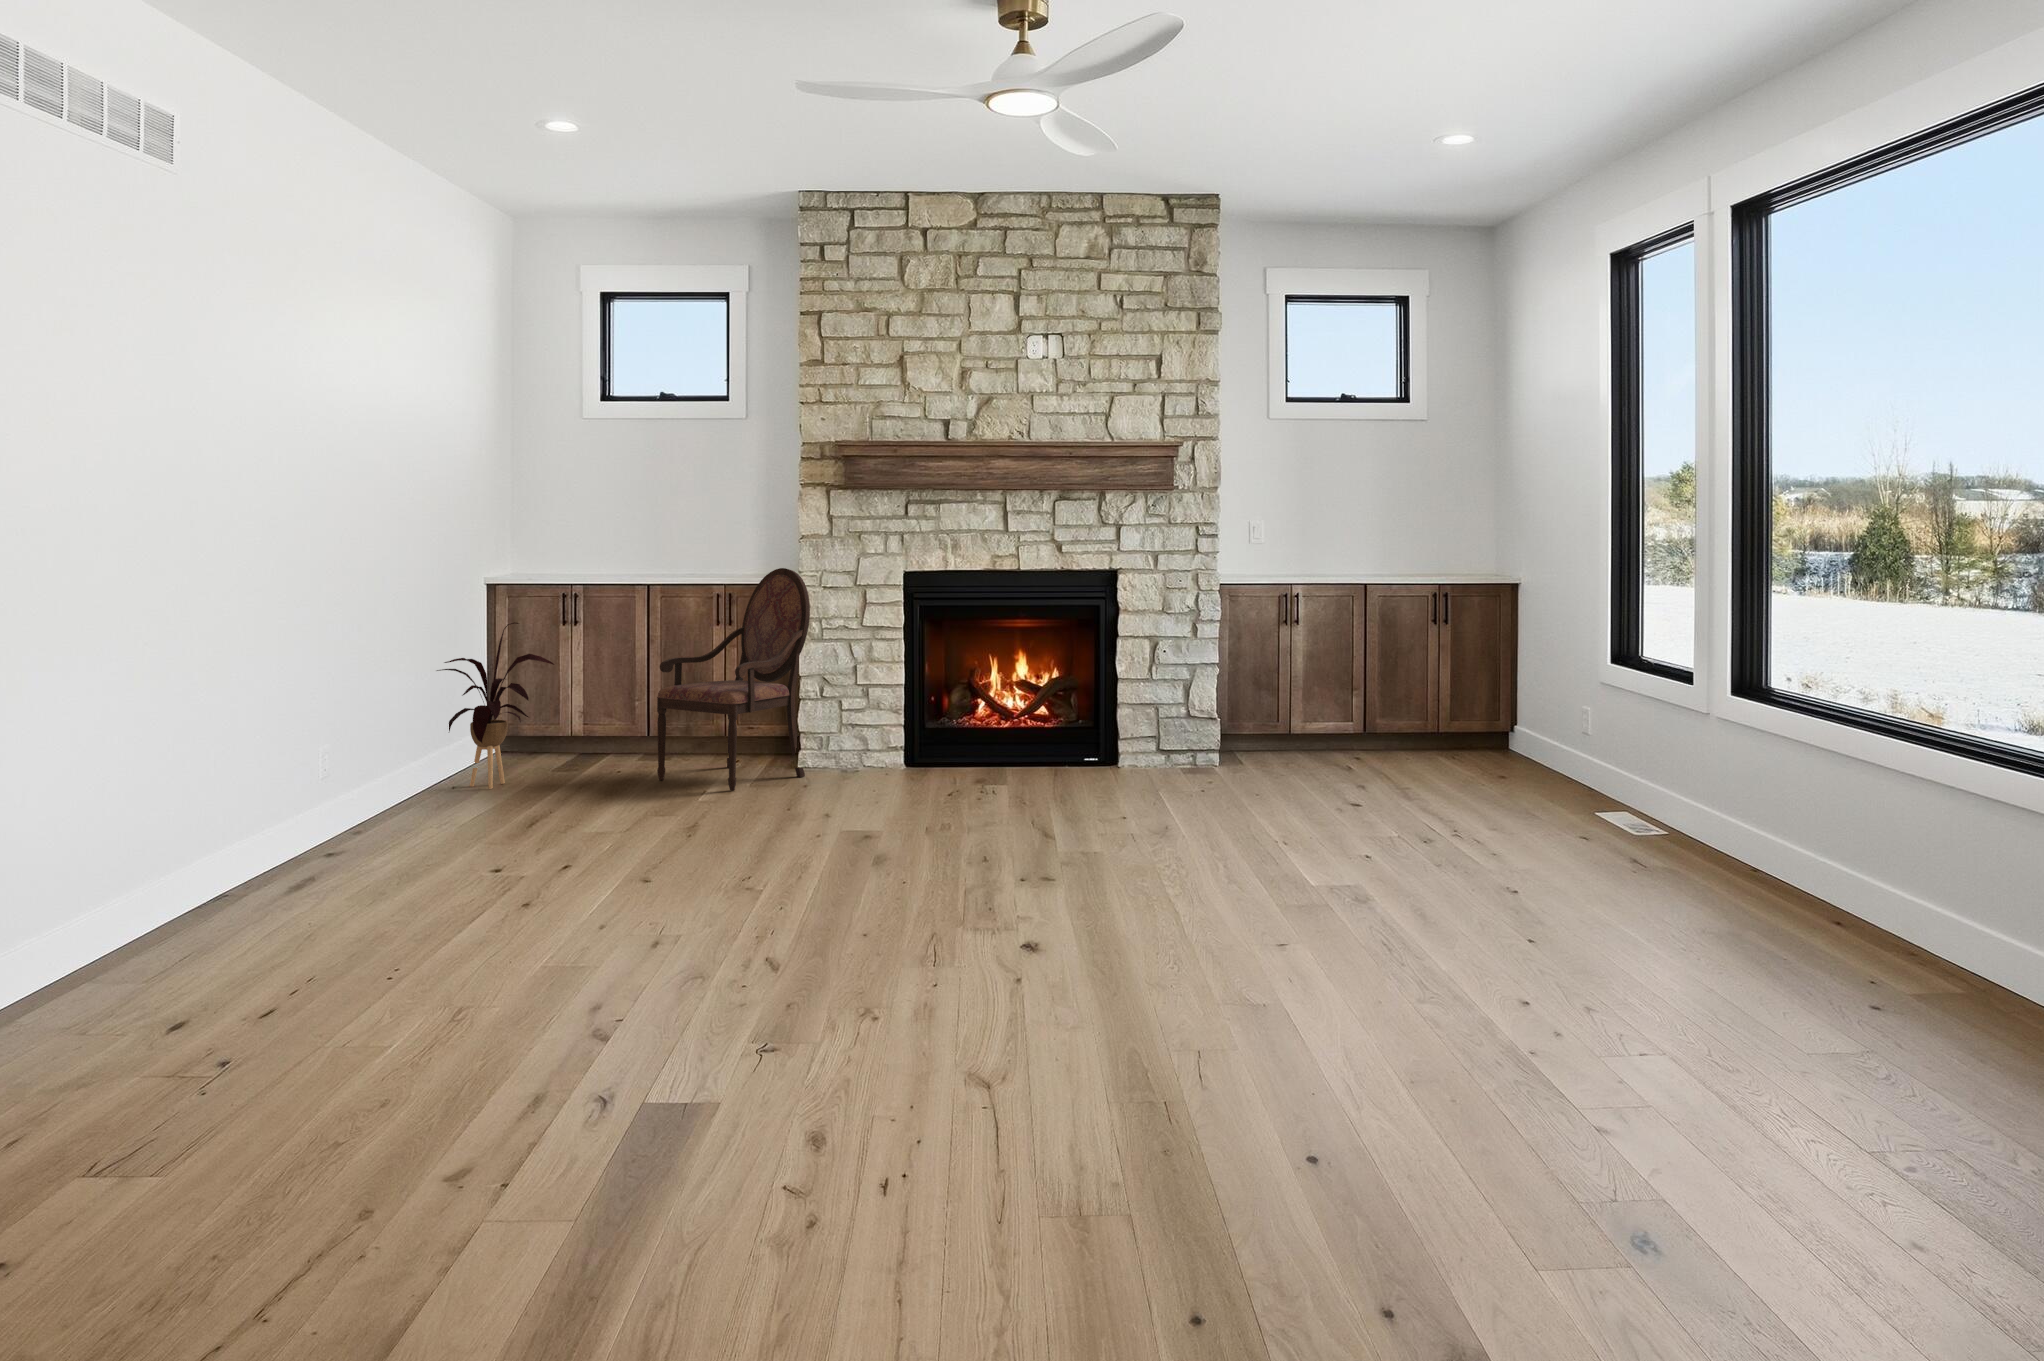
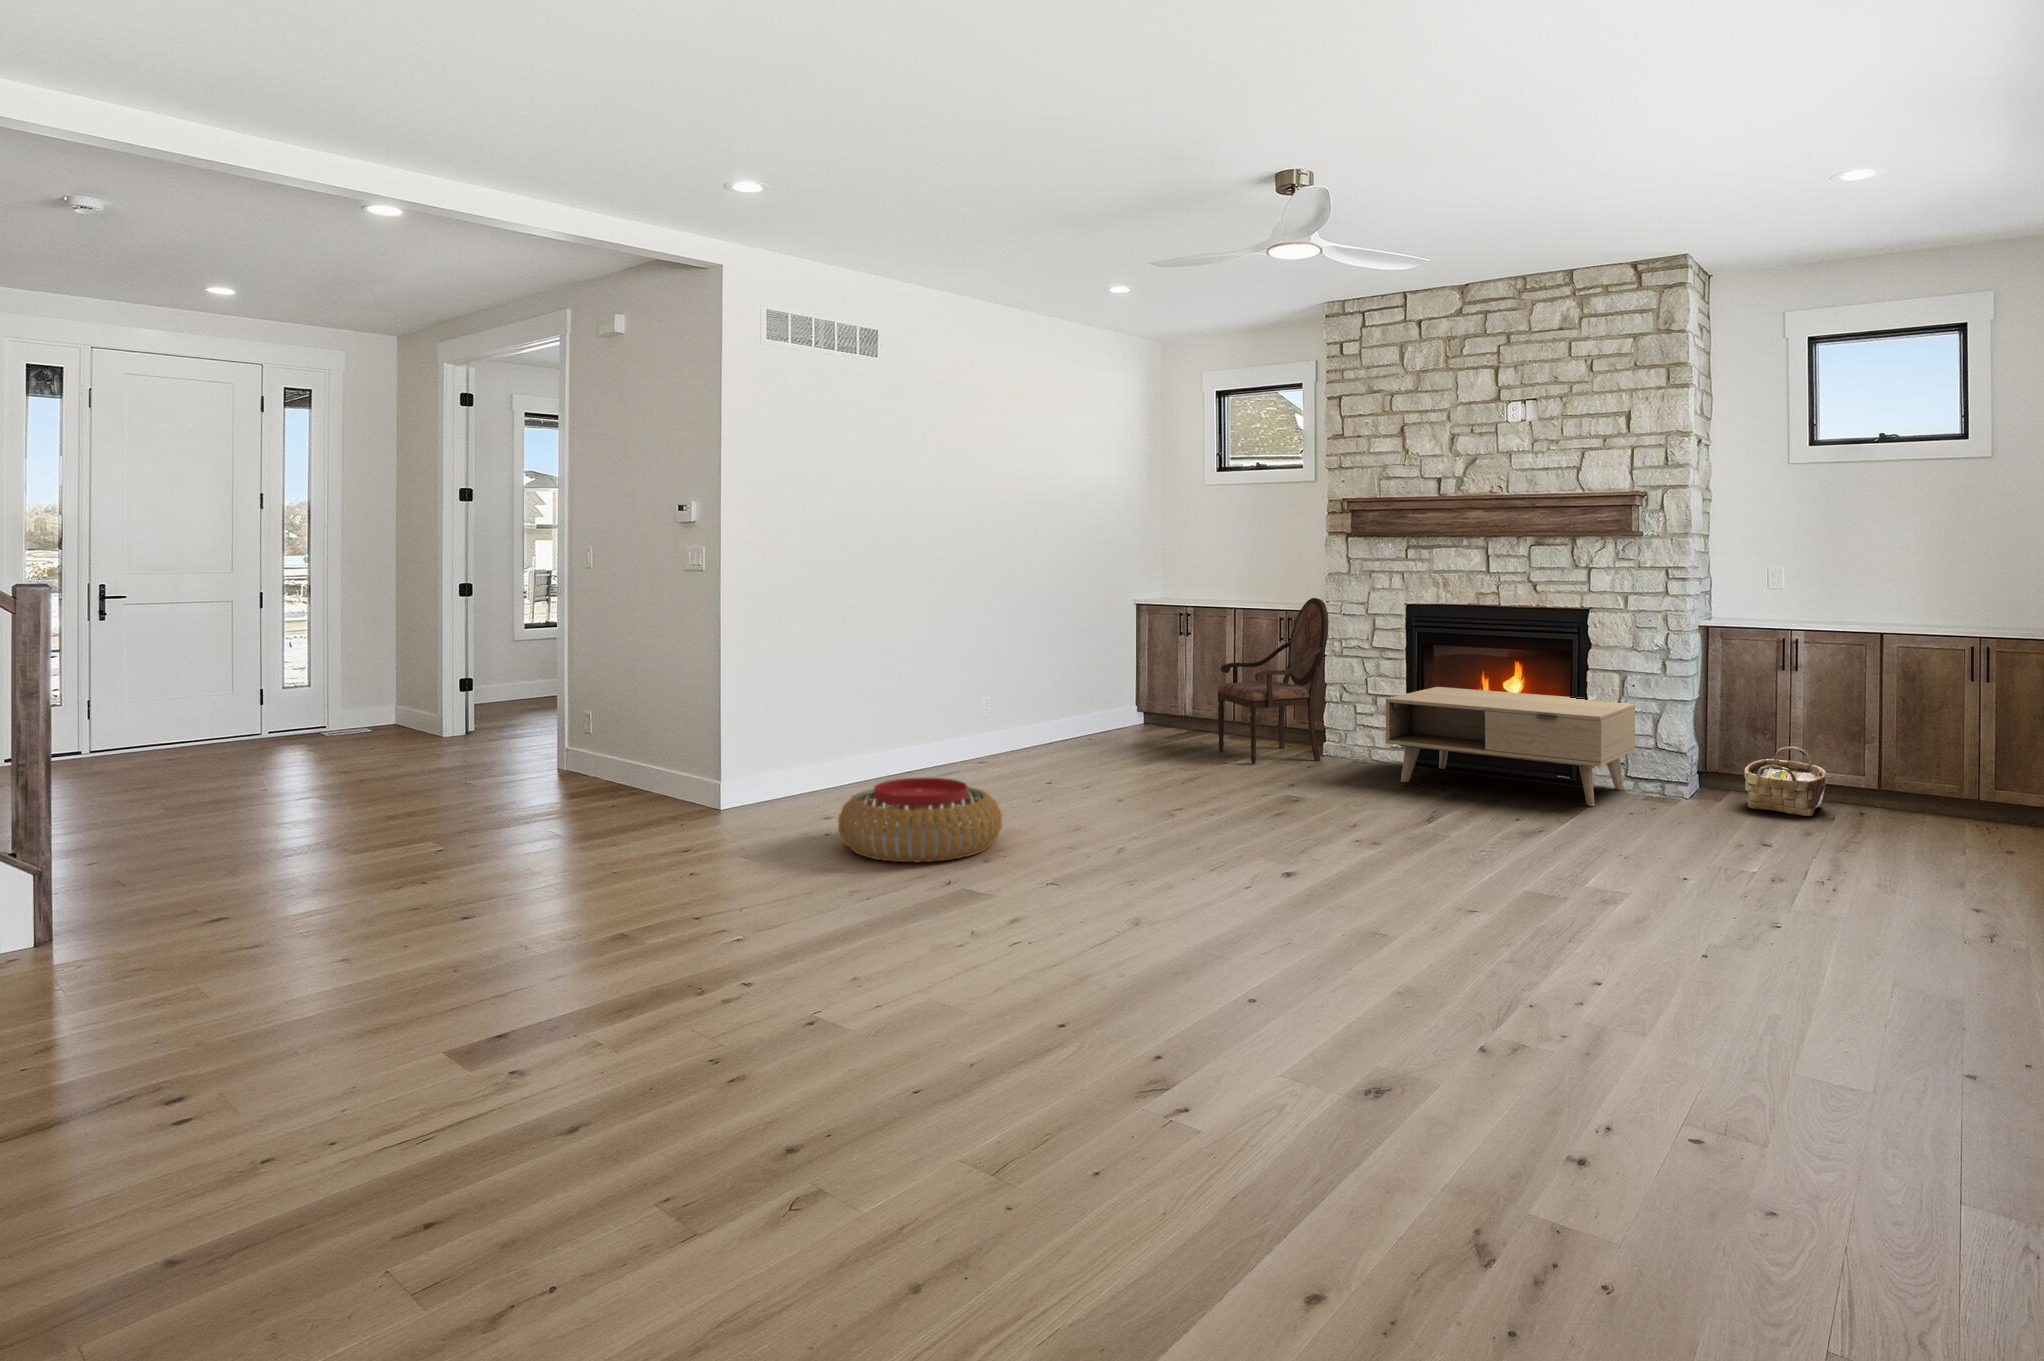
house plant: present [437,622,554,789] -> none [1082,632,1152,744]
coffee table: none [925,671,1182,788] -> present [1386,687,1635,806]
woven basket: none [1271,704,1344,771] -> present [1744,746,1827,816]
pouf: none [217,871,574,1061] -> present [838,778,1002,862]

